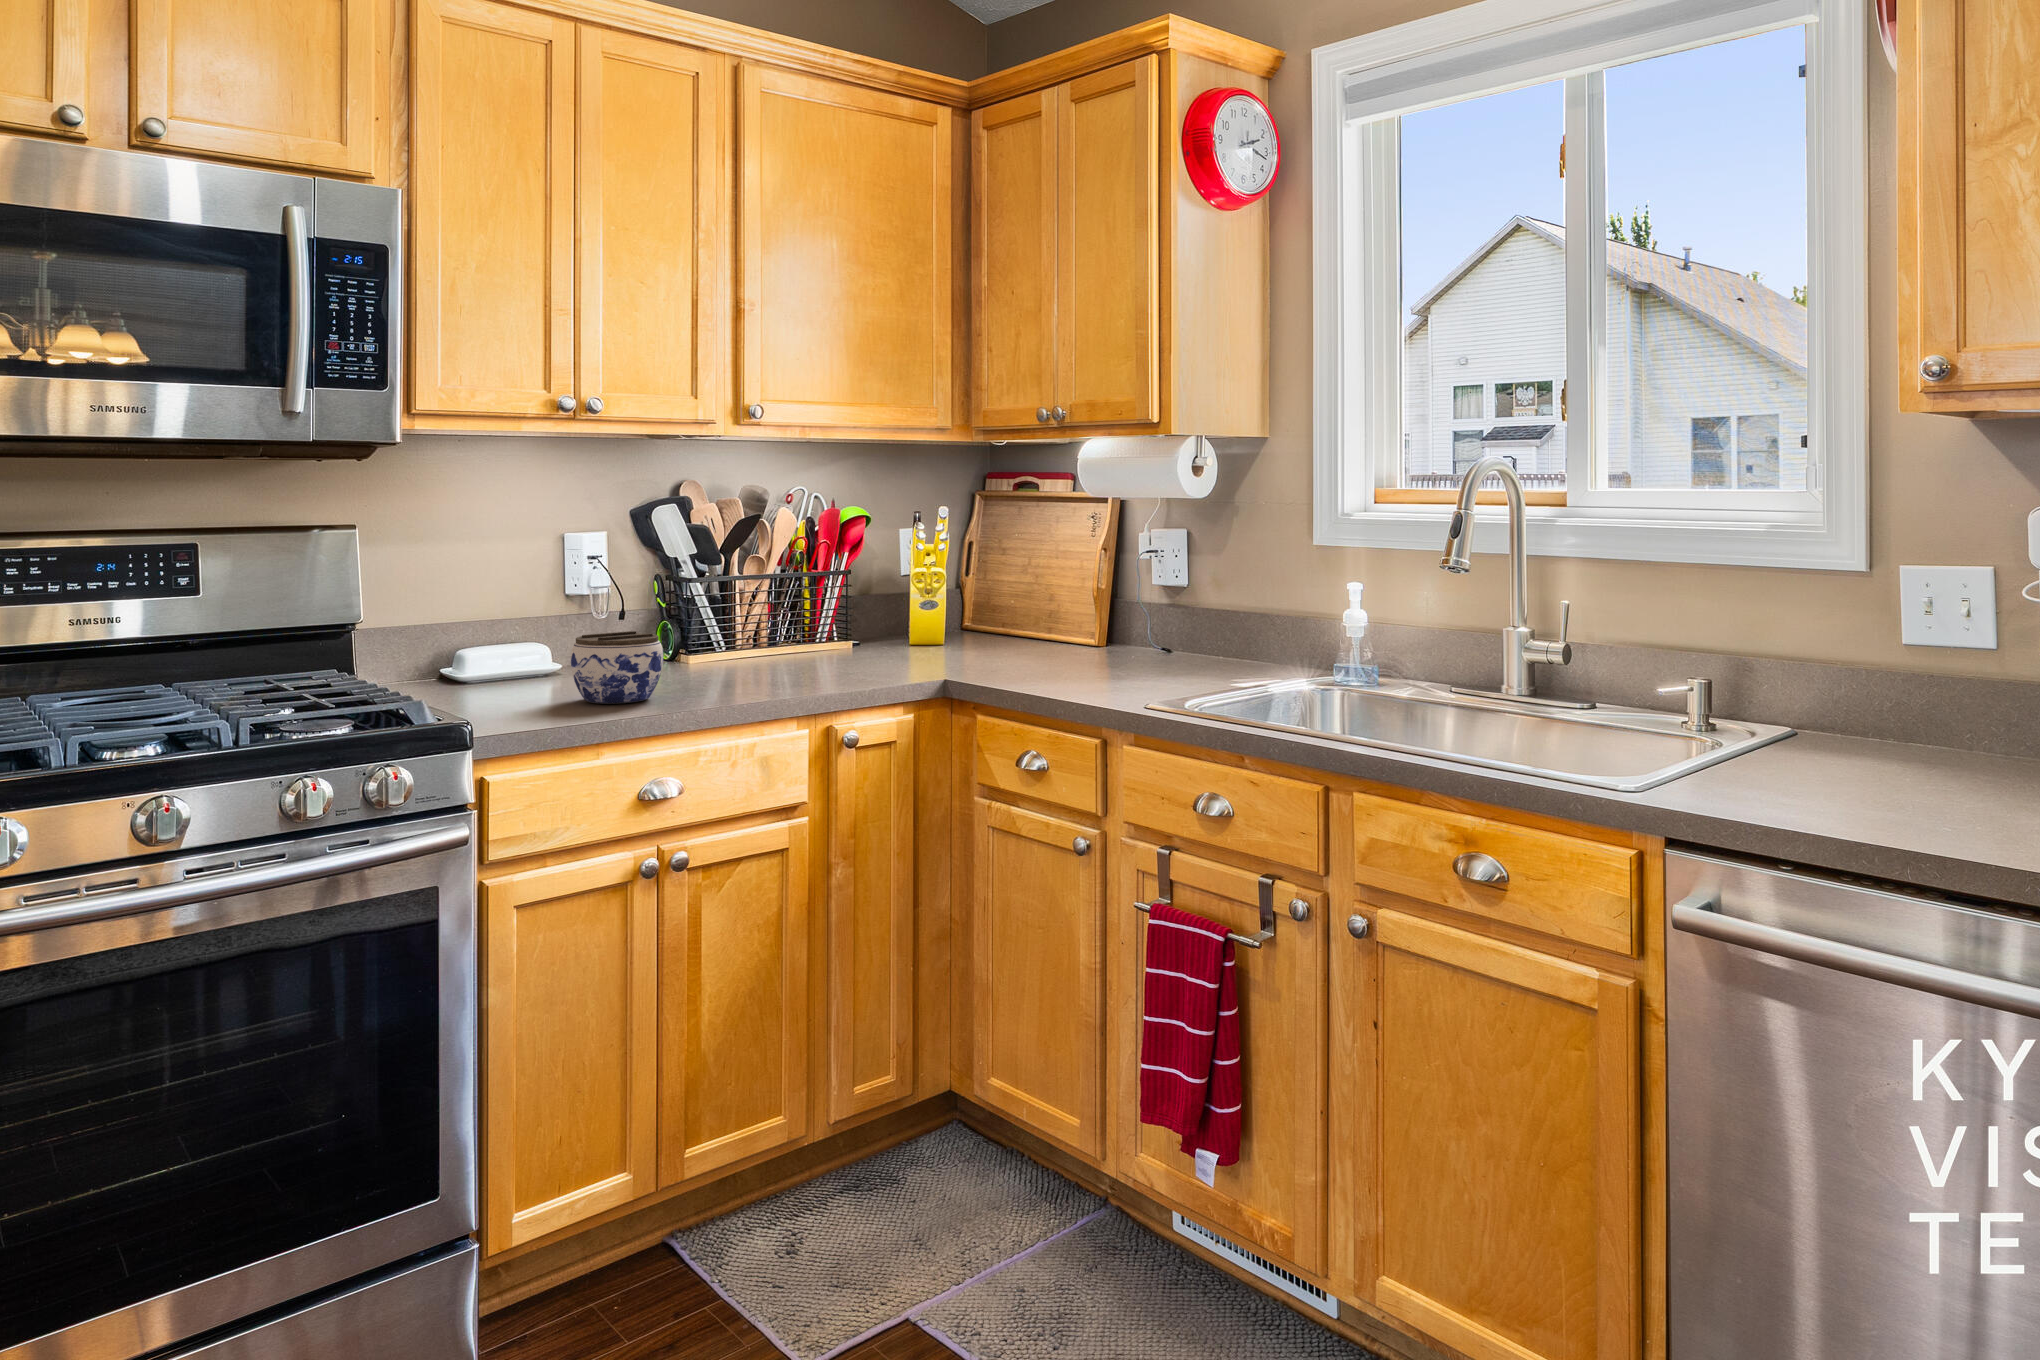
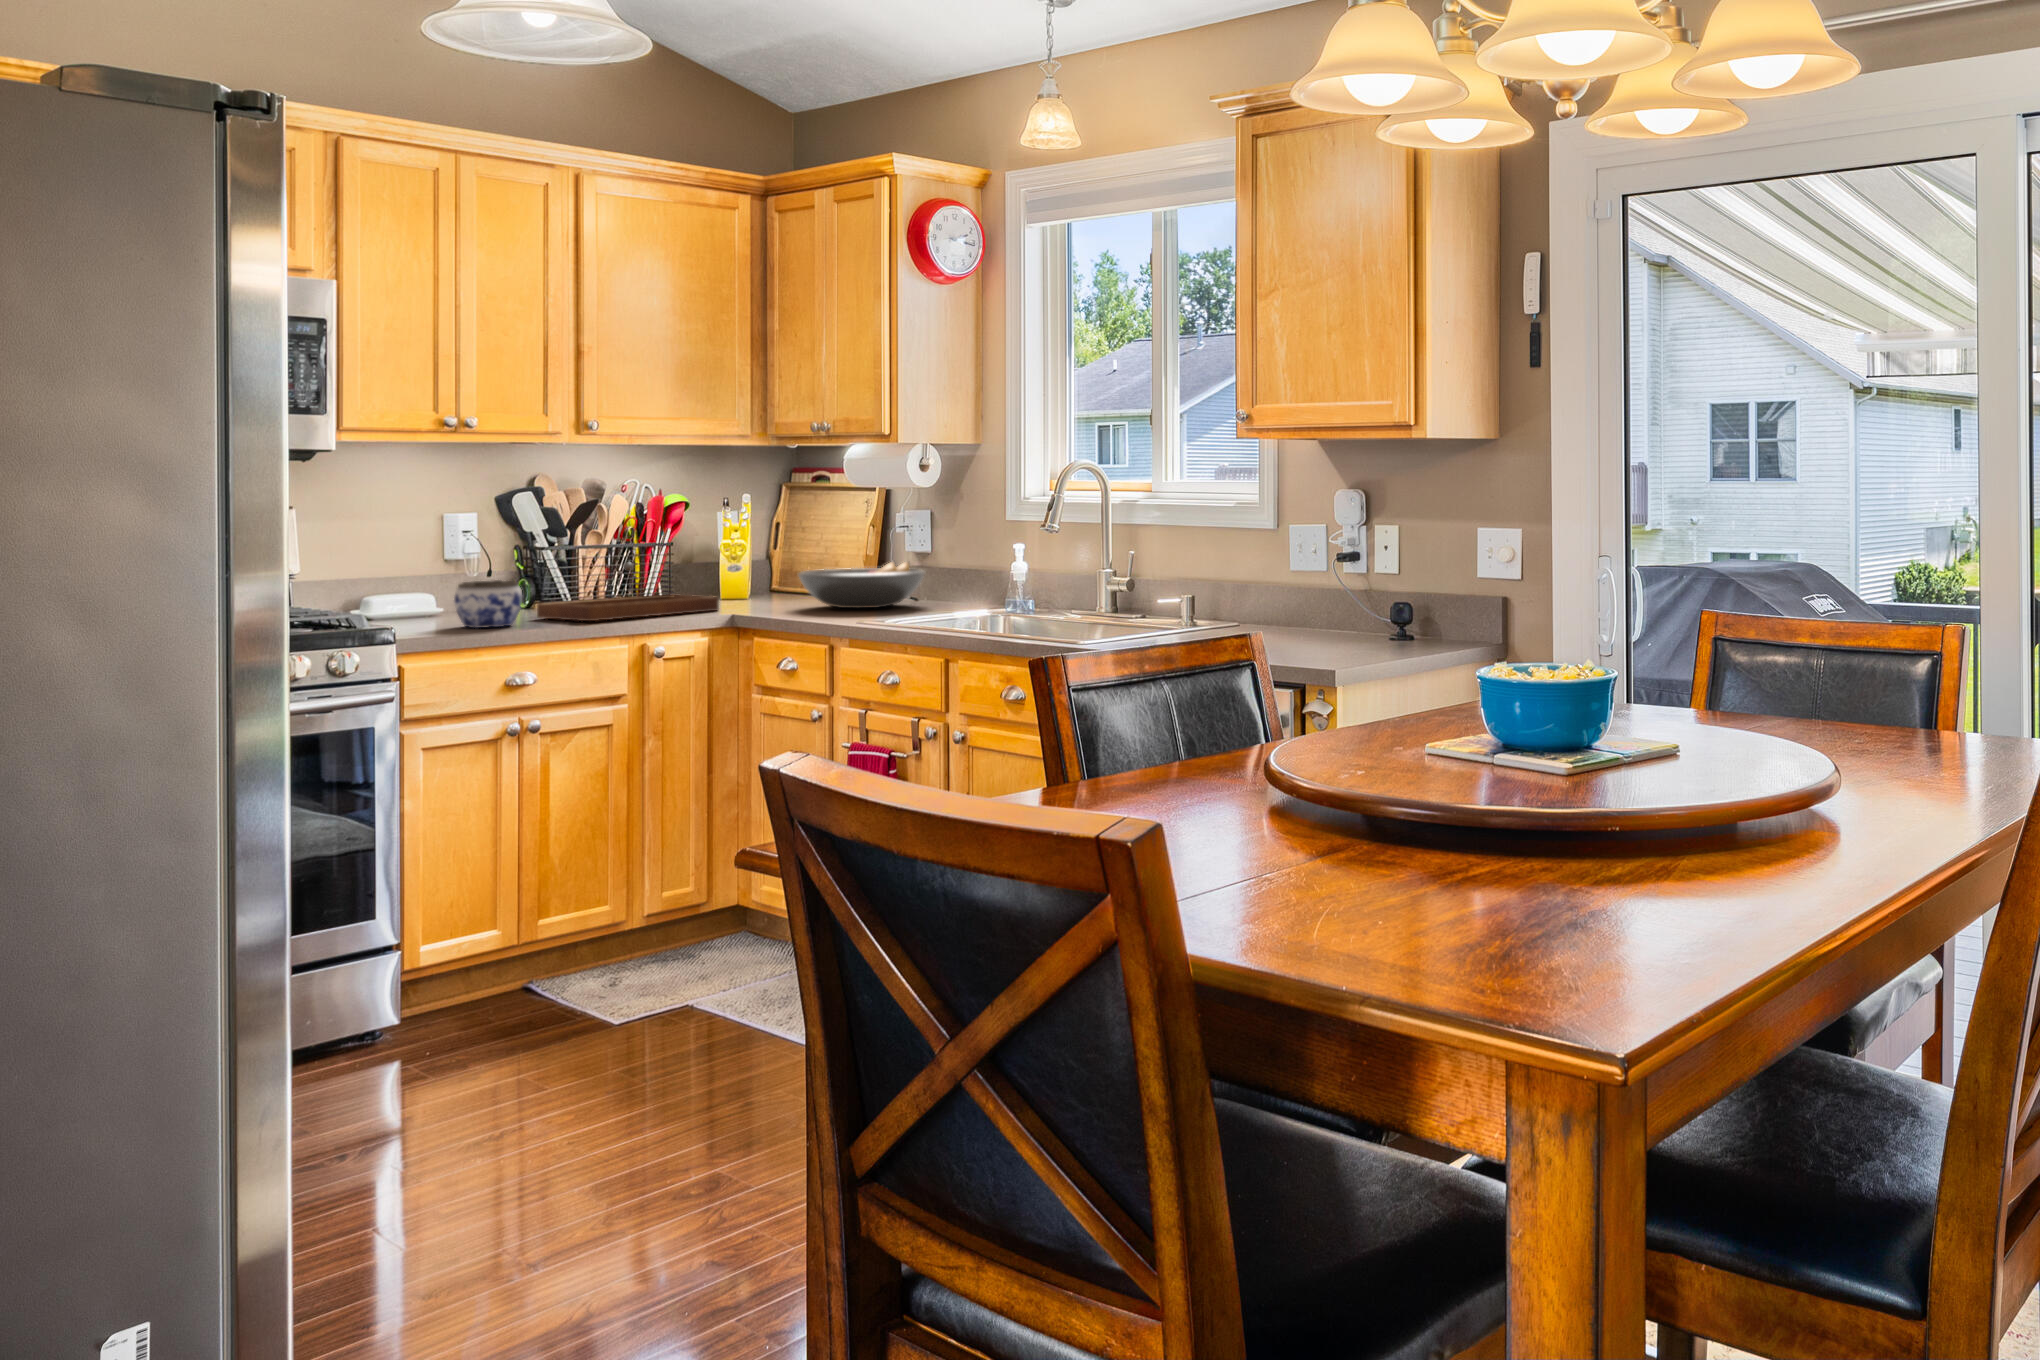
tray: none [683,602,922,694] -> present [537,562,719,621]
fruit bowl: none [1027,603,1205,672] -> present [797,561,925,608]

